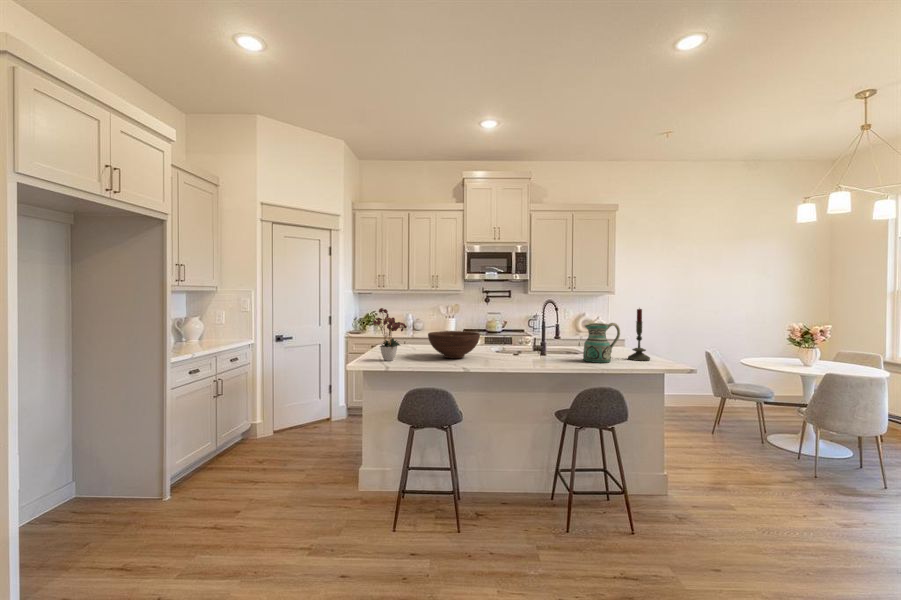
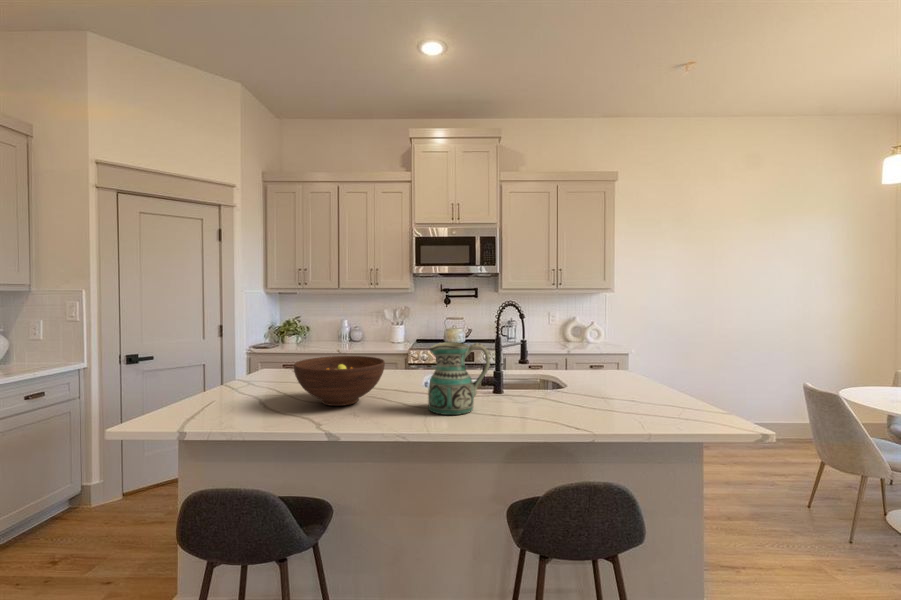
flower arrangement: present [374,308,407,361] -> none [183,317,251,415]
candle: present [628,309,650,361] -> none [634,316,671,407]
ceramic pitcher: present [583,323,620,363] -> present [428,343,490,415]

